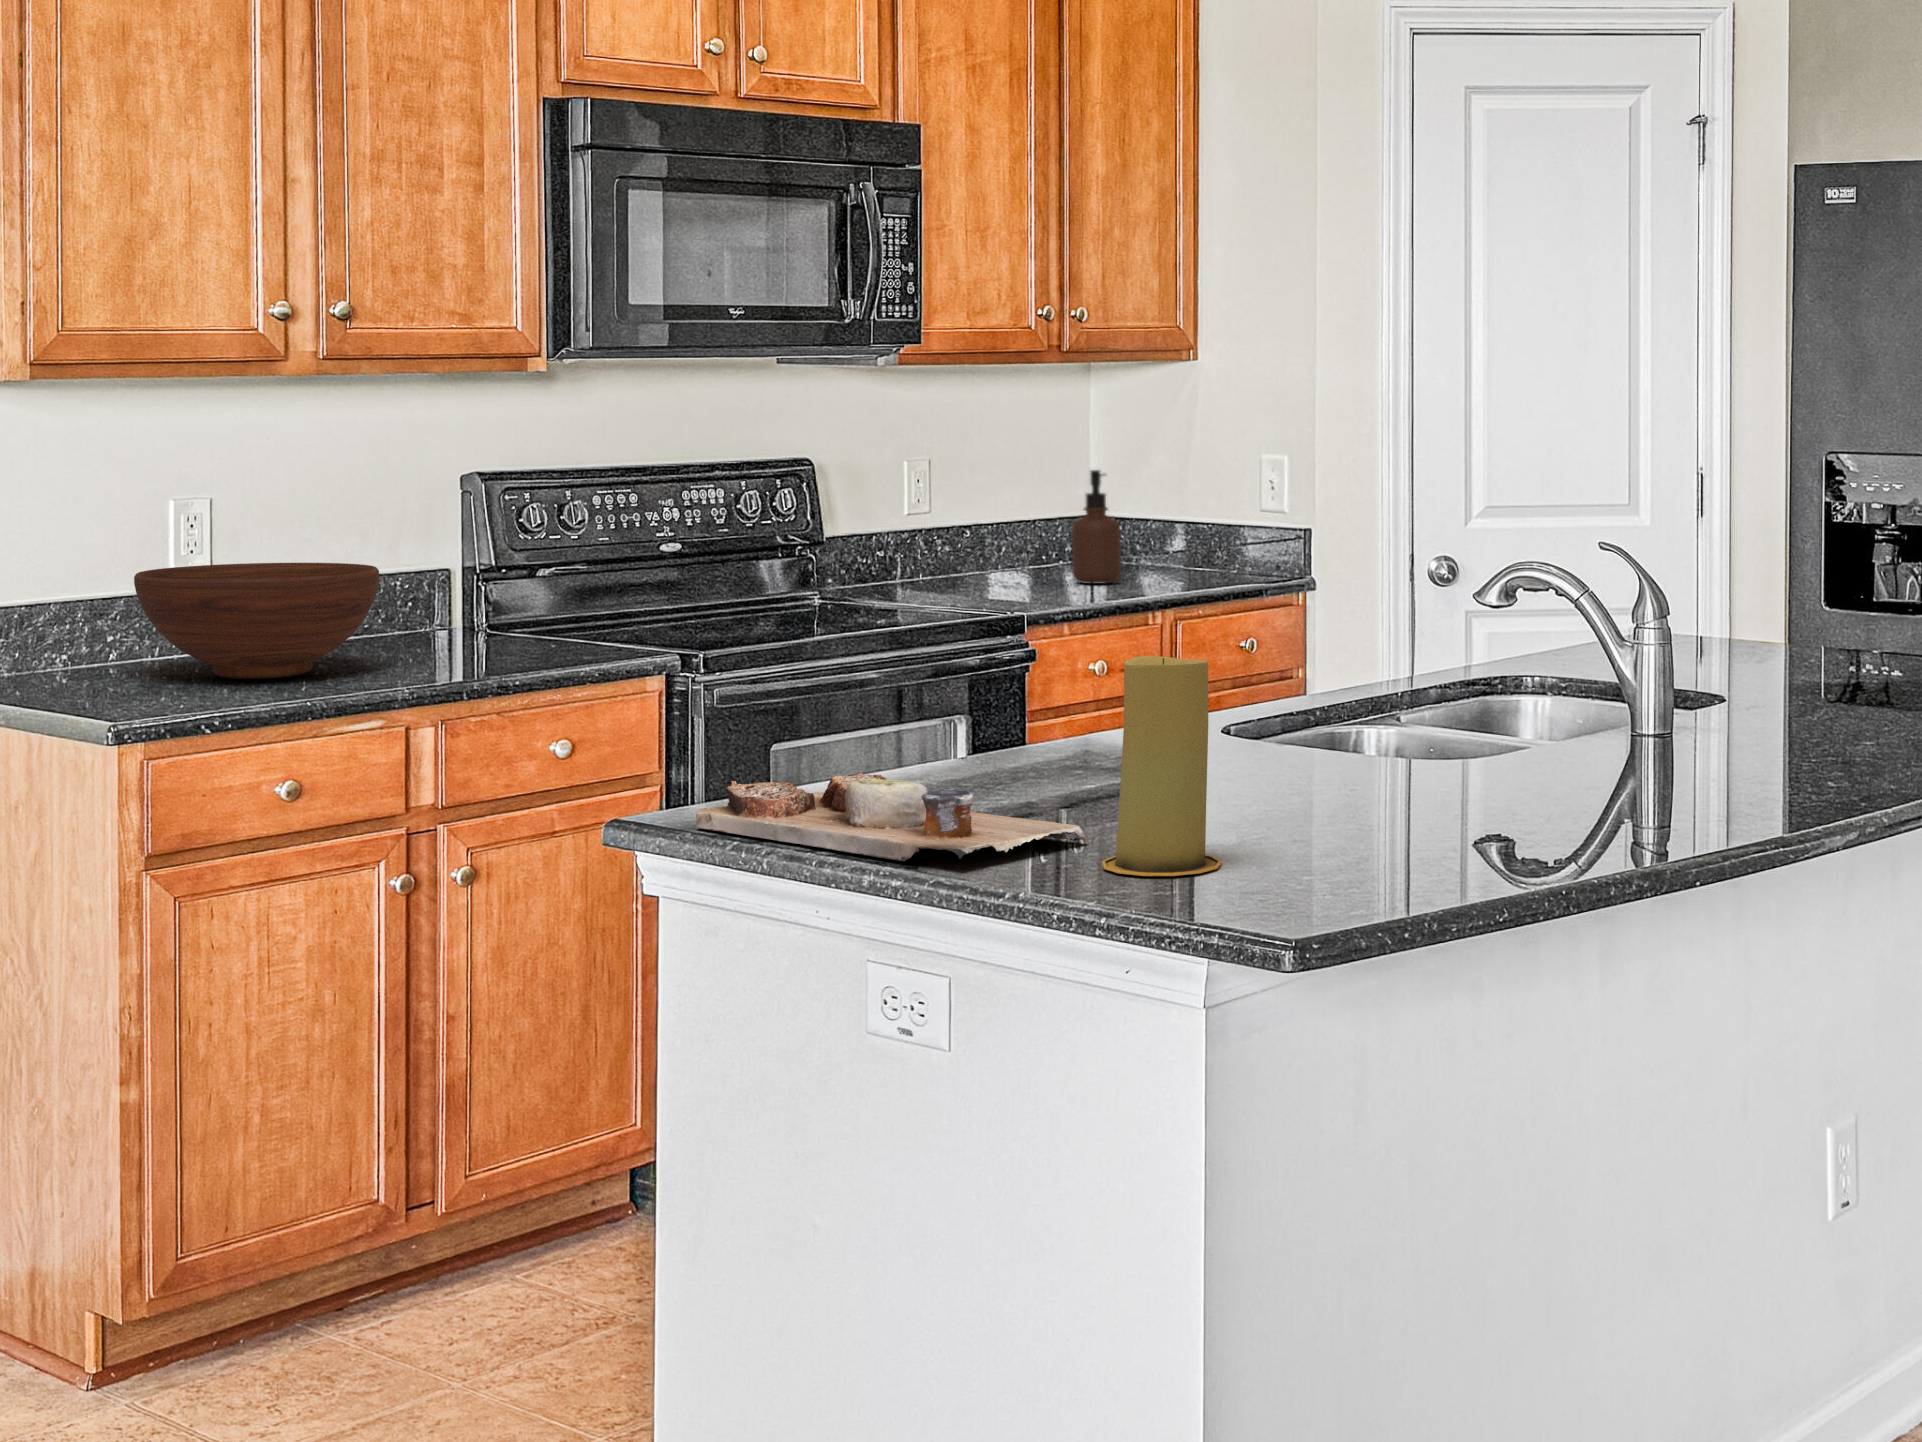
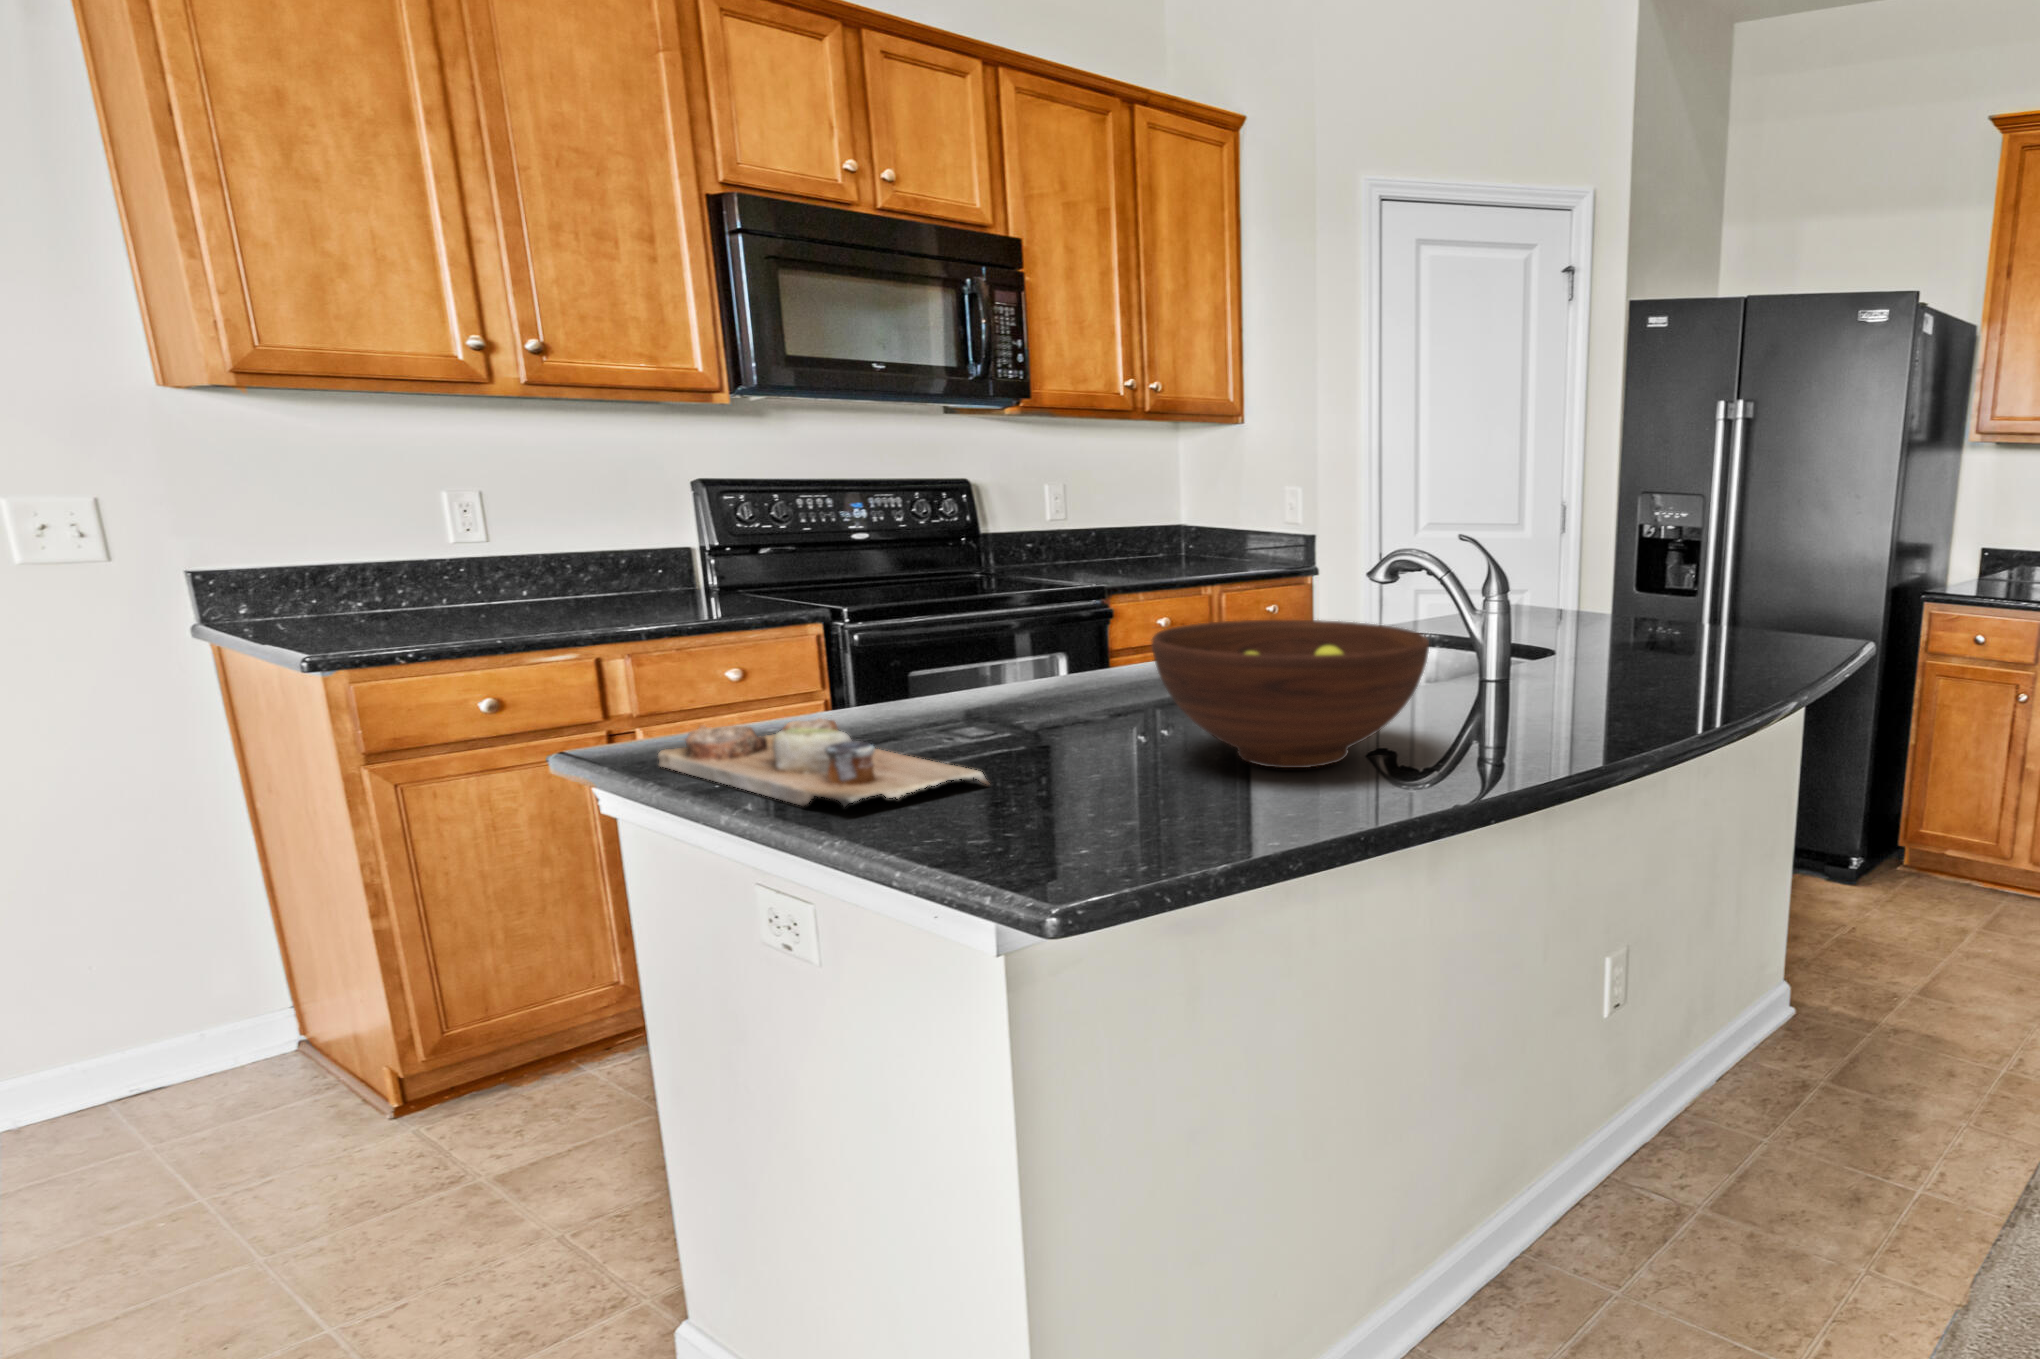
soap dispenser: present [1072,470,1121,584] -> none [1159,491,1192,564]
fruit bowl: present [134,563,379,679] -> present [1152,620,1429,768]
candle: present [1102,656,1221,876] -> none [979,628,1089,825]

